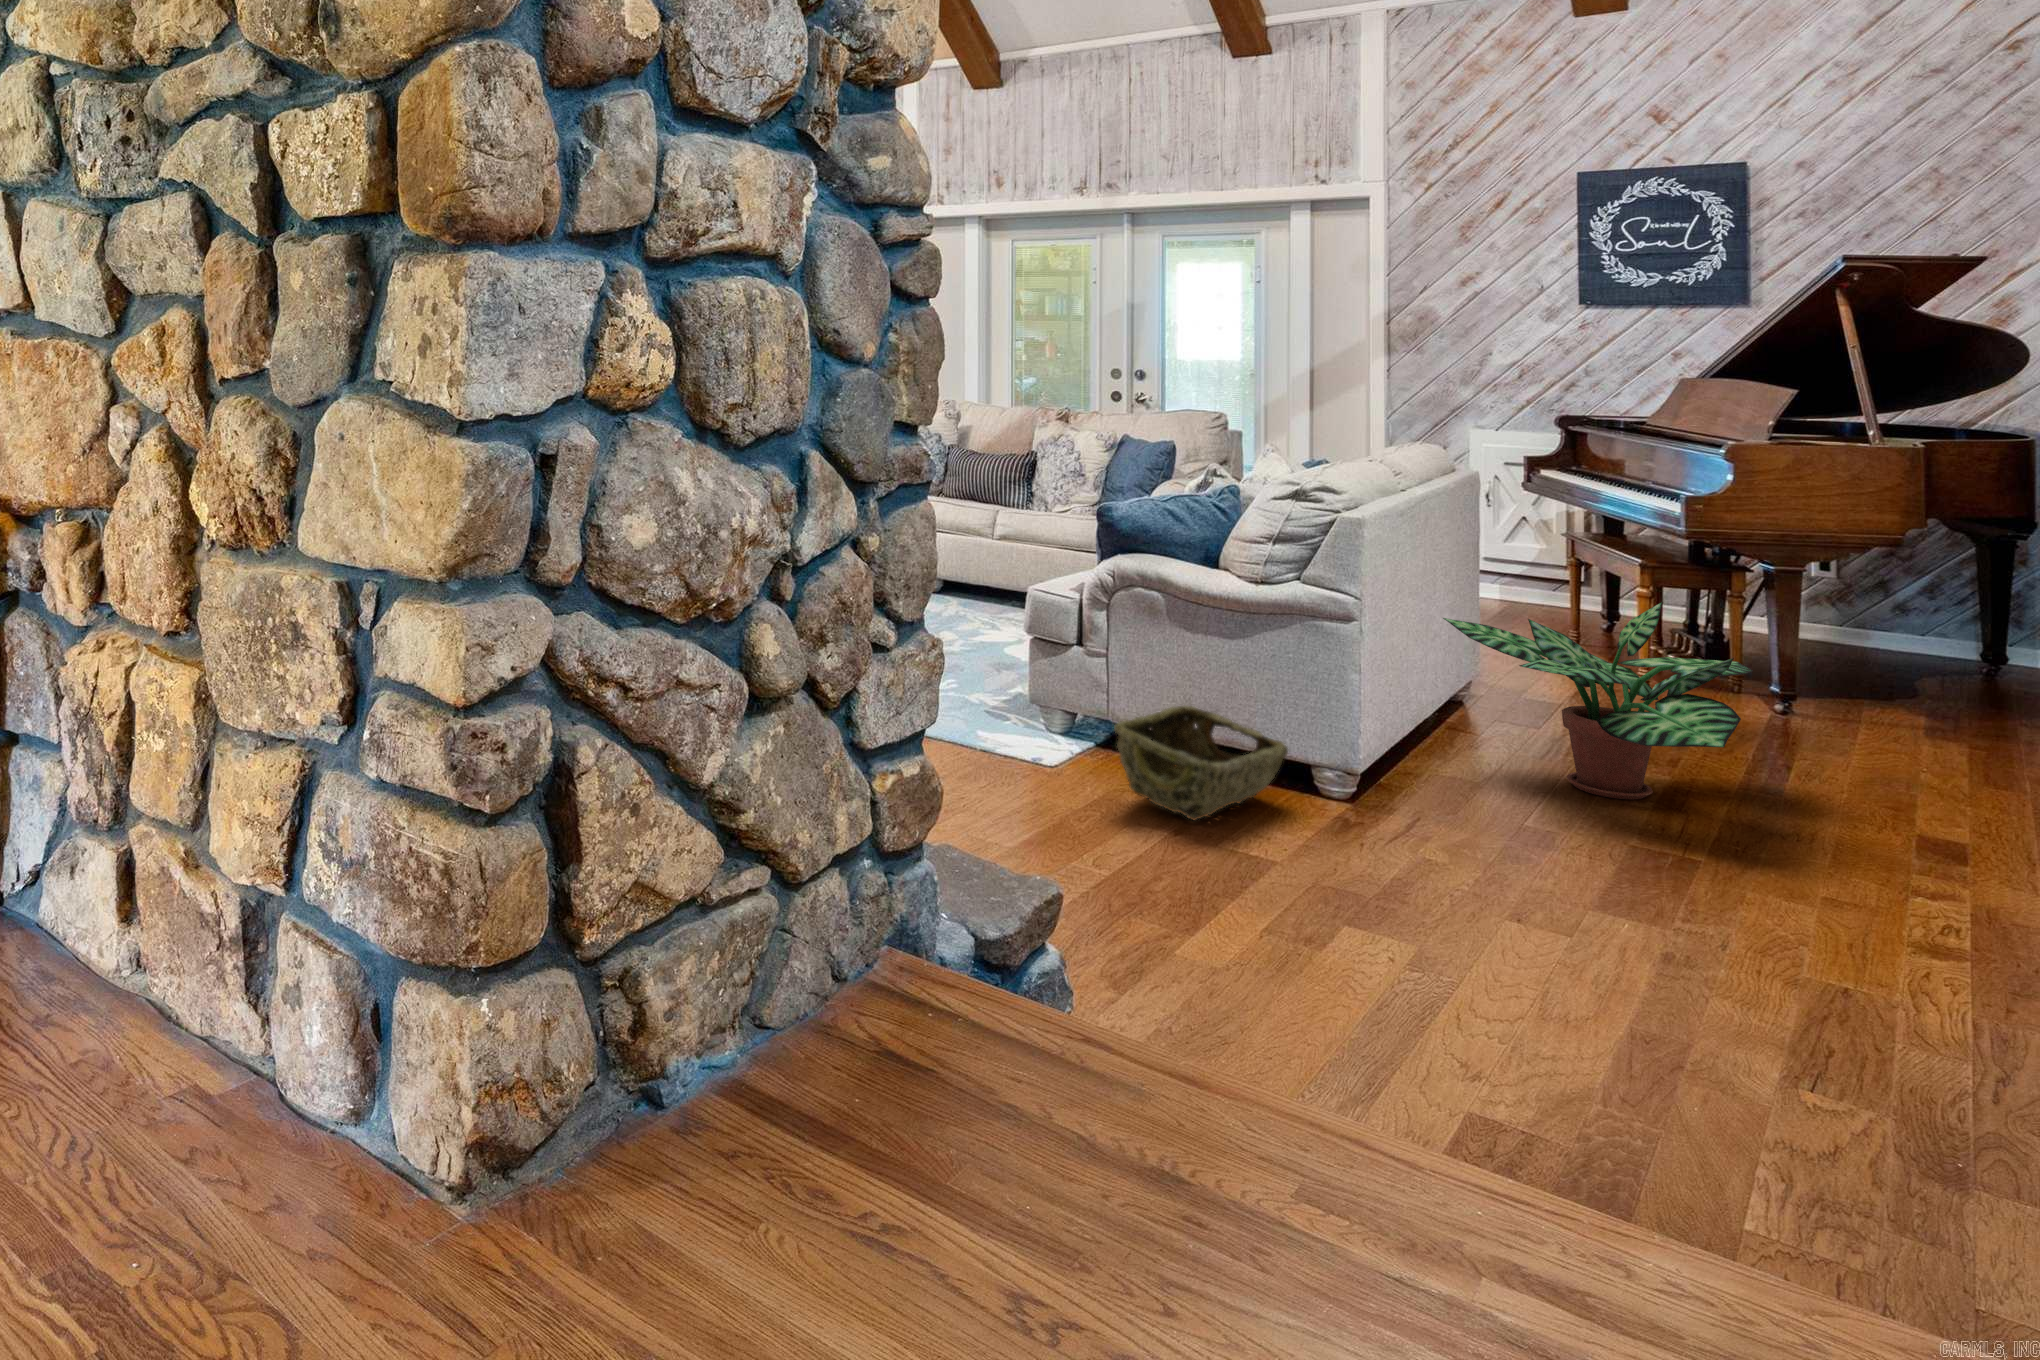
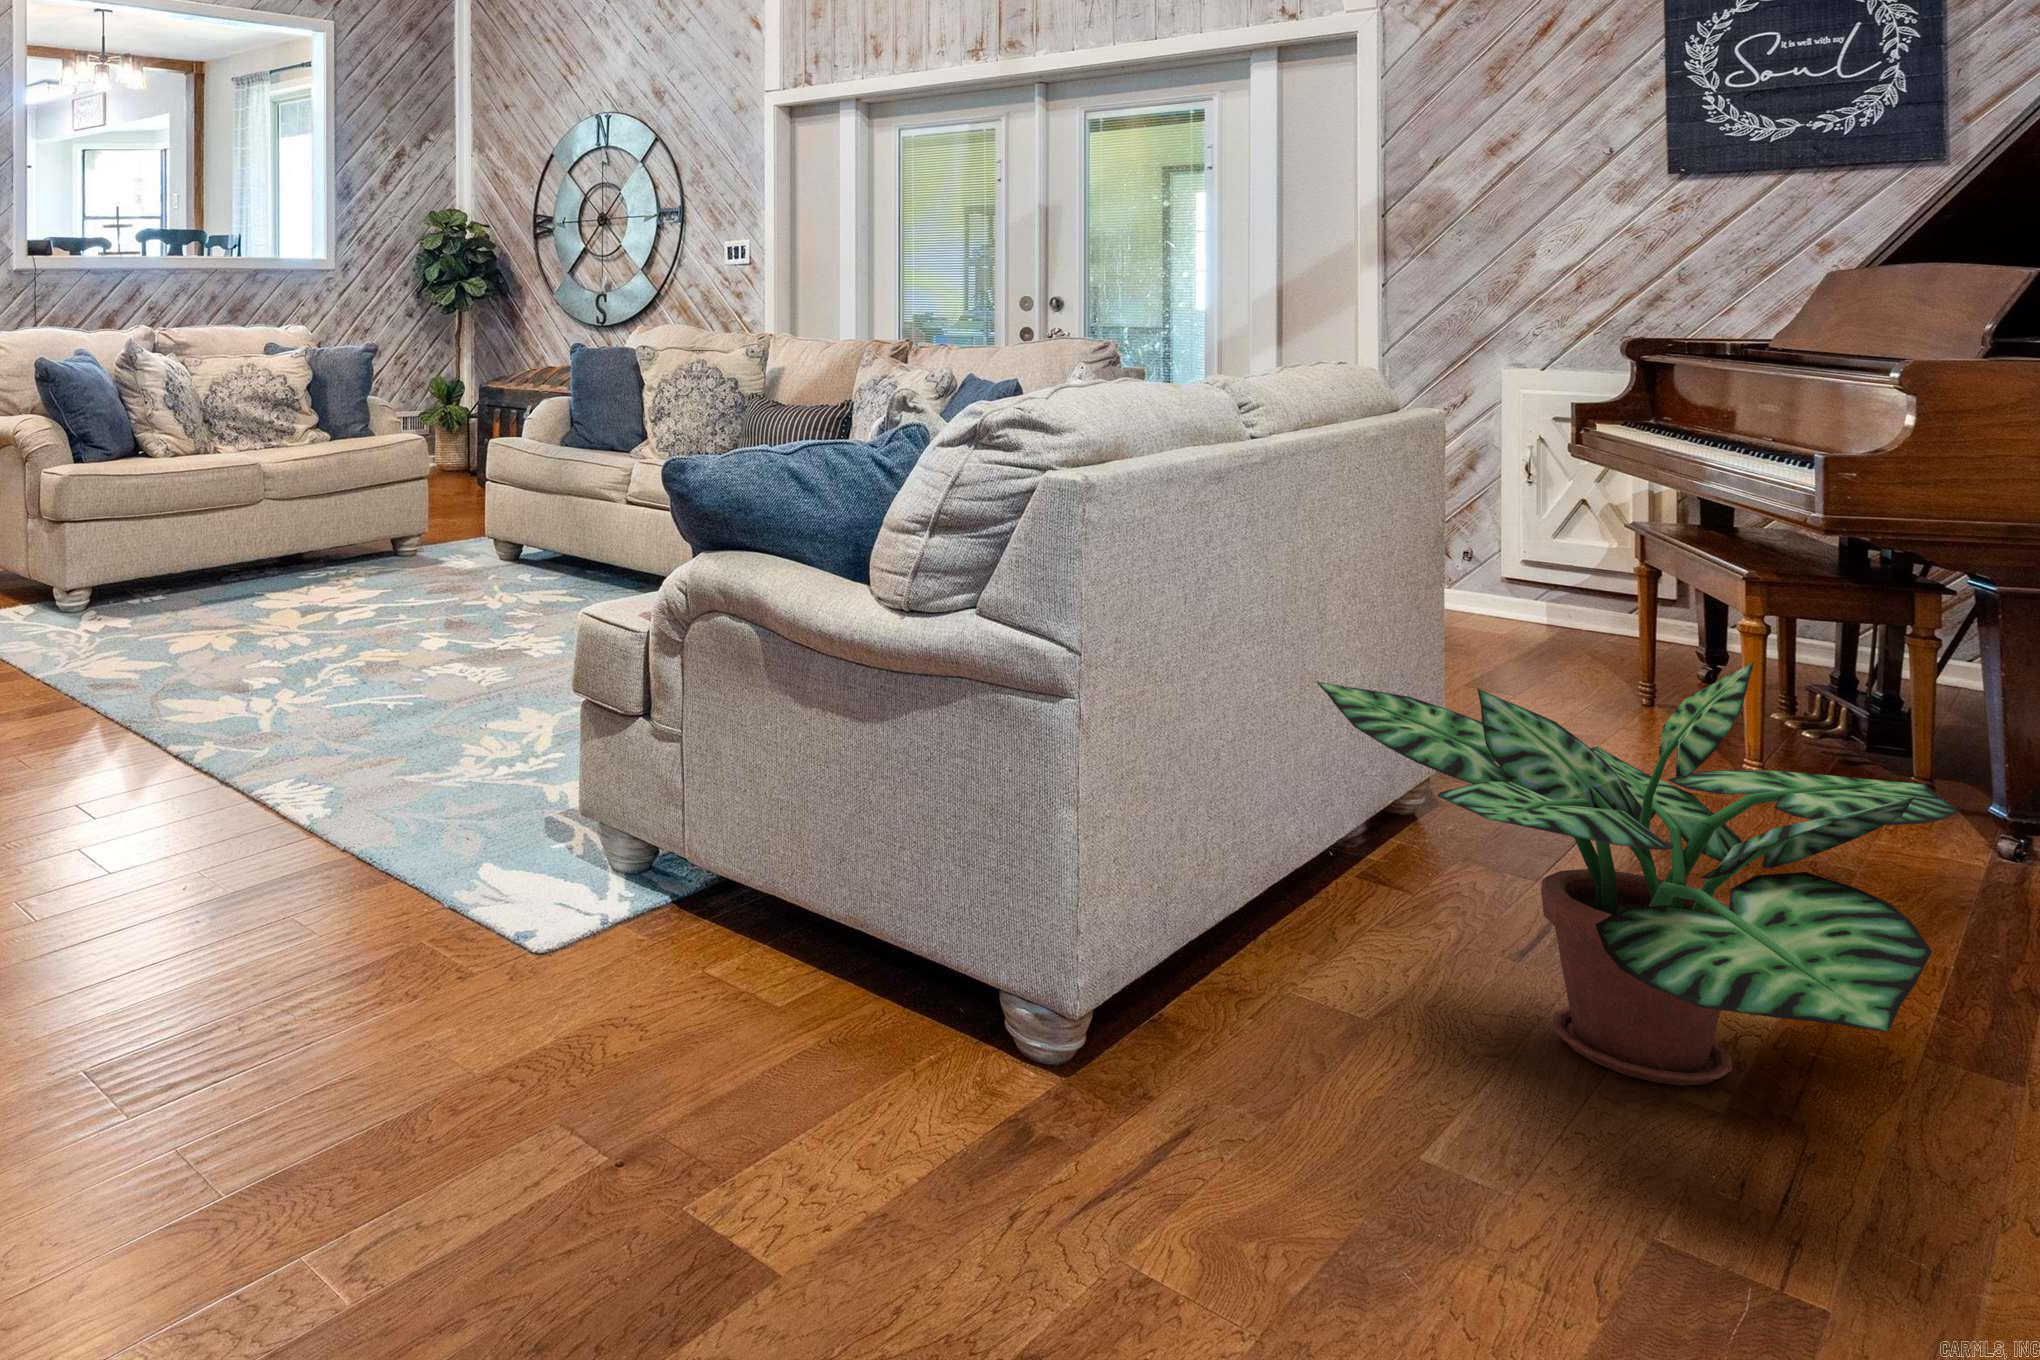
woven basket: present [1114,706,1288,820] -> none [560,853,934,1130]

